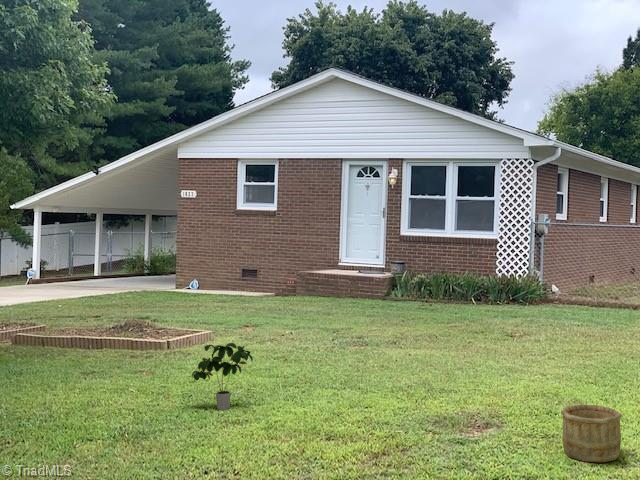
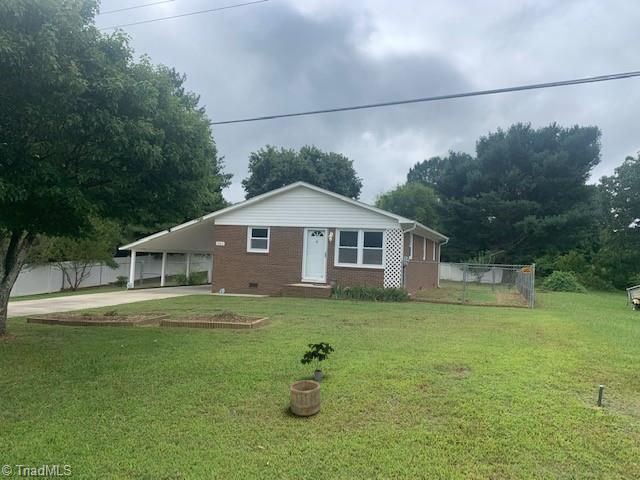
wooden bucket: present [561,405,622,463] -> present [289,380,321,416]

